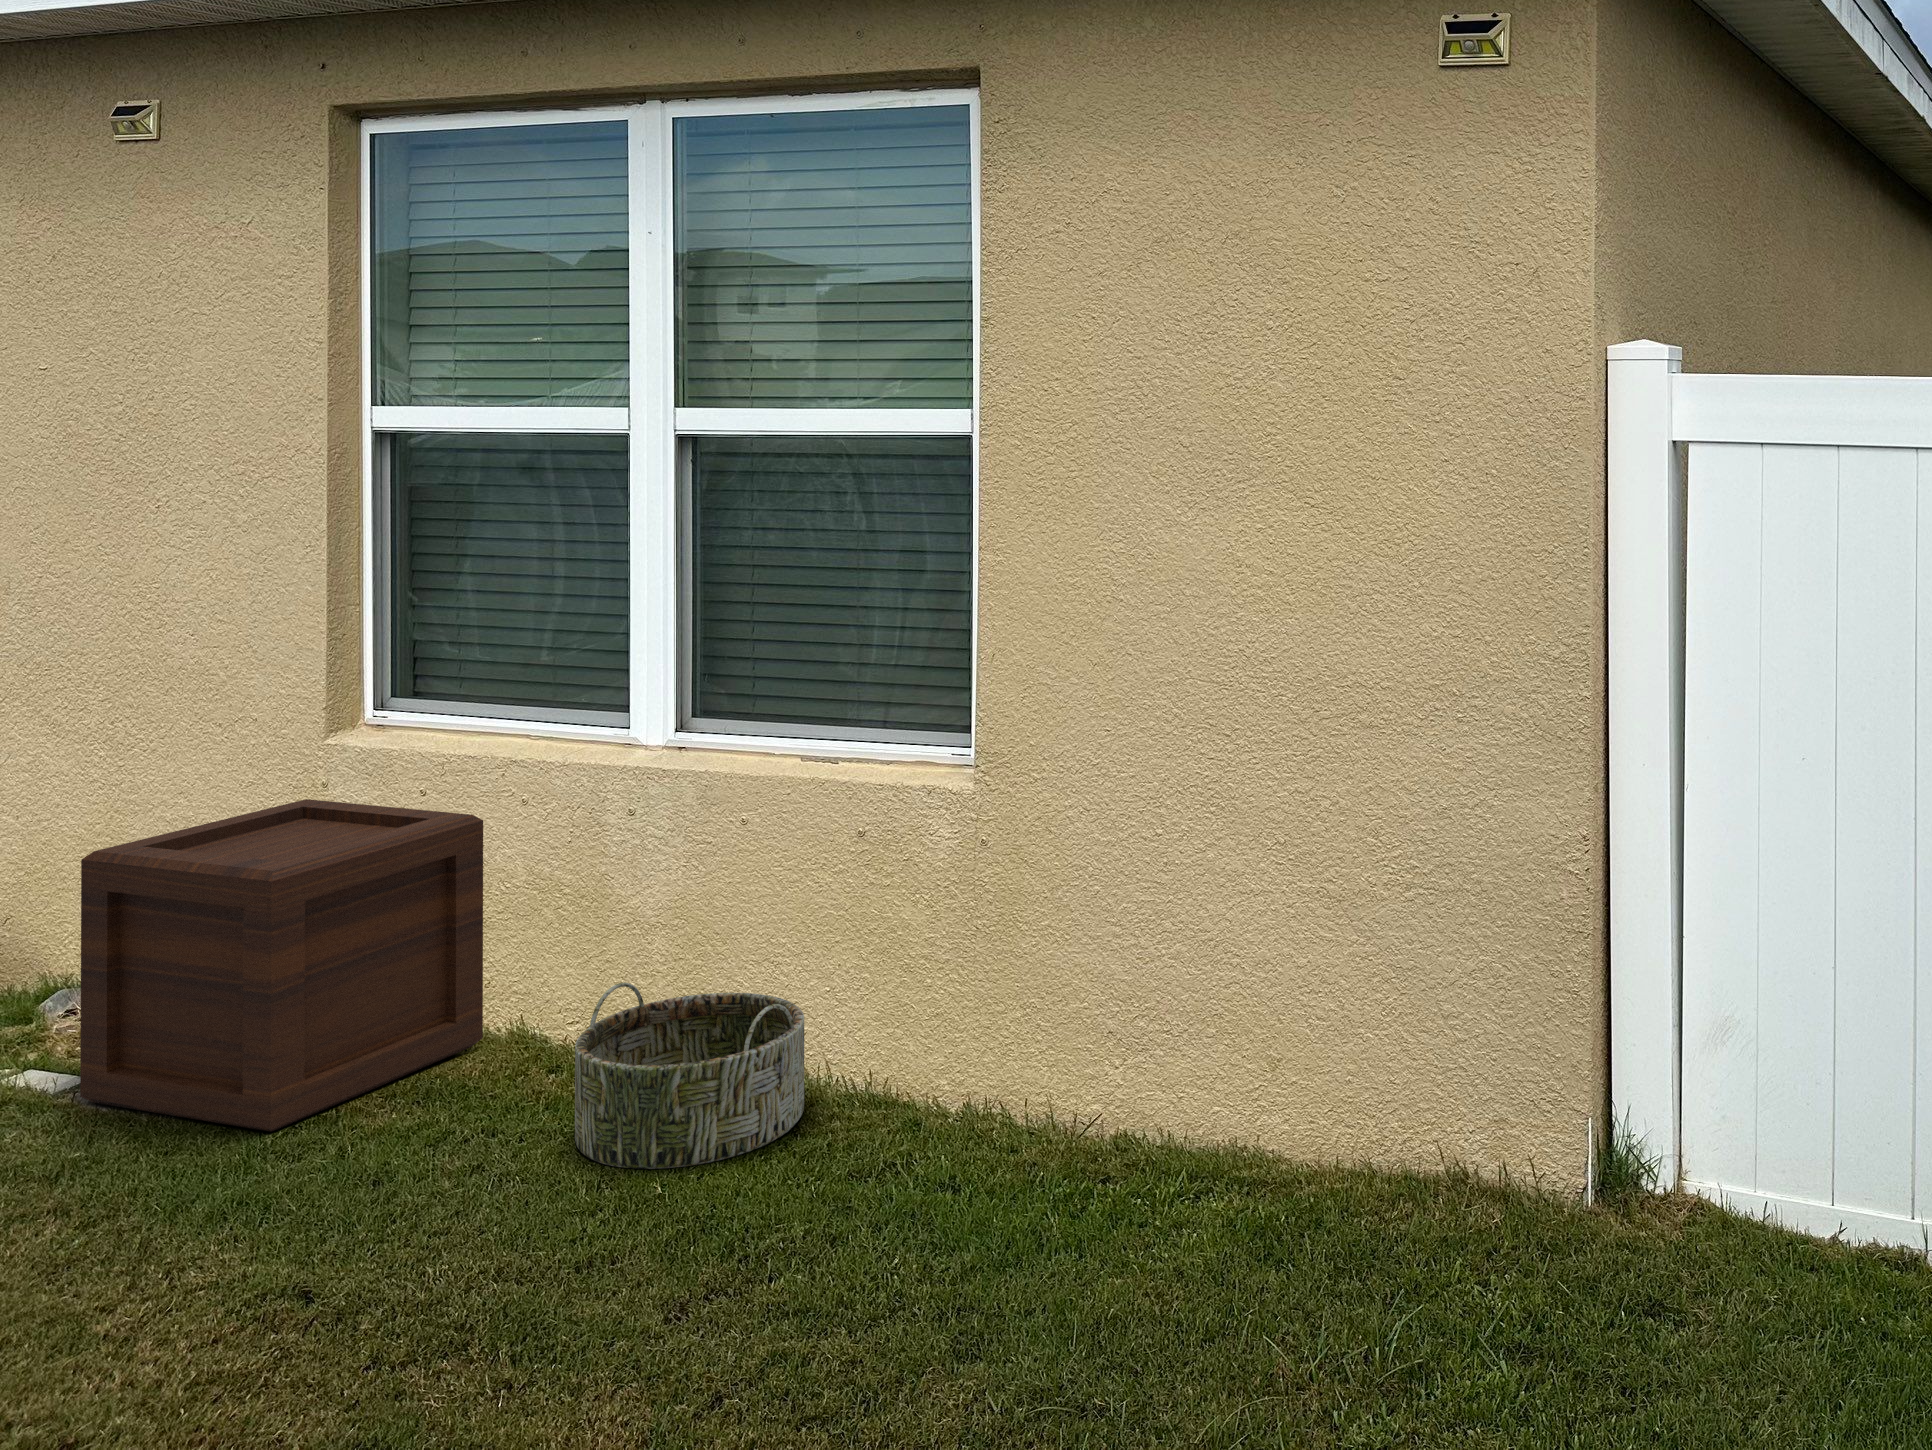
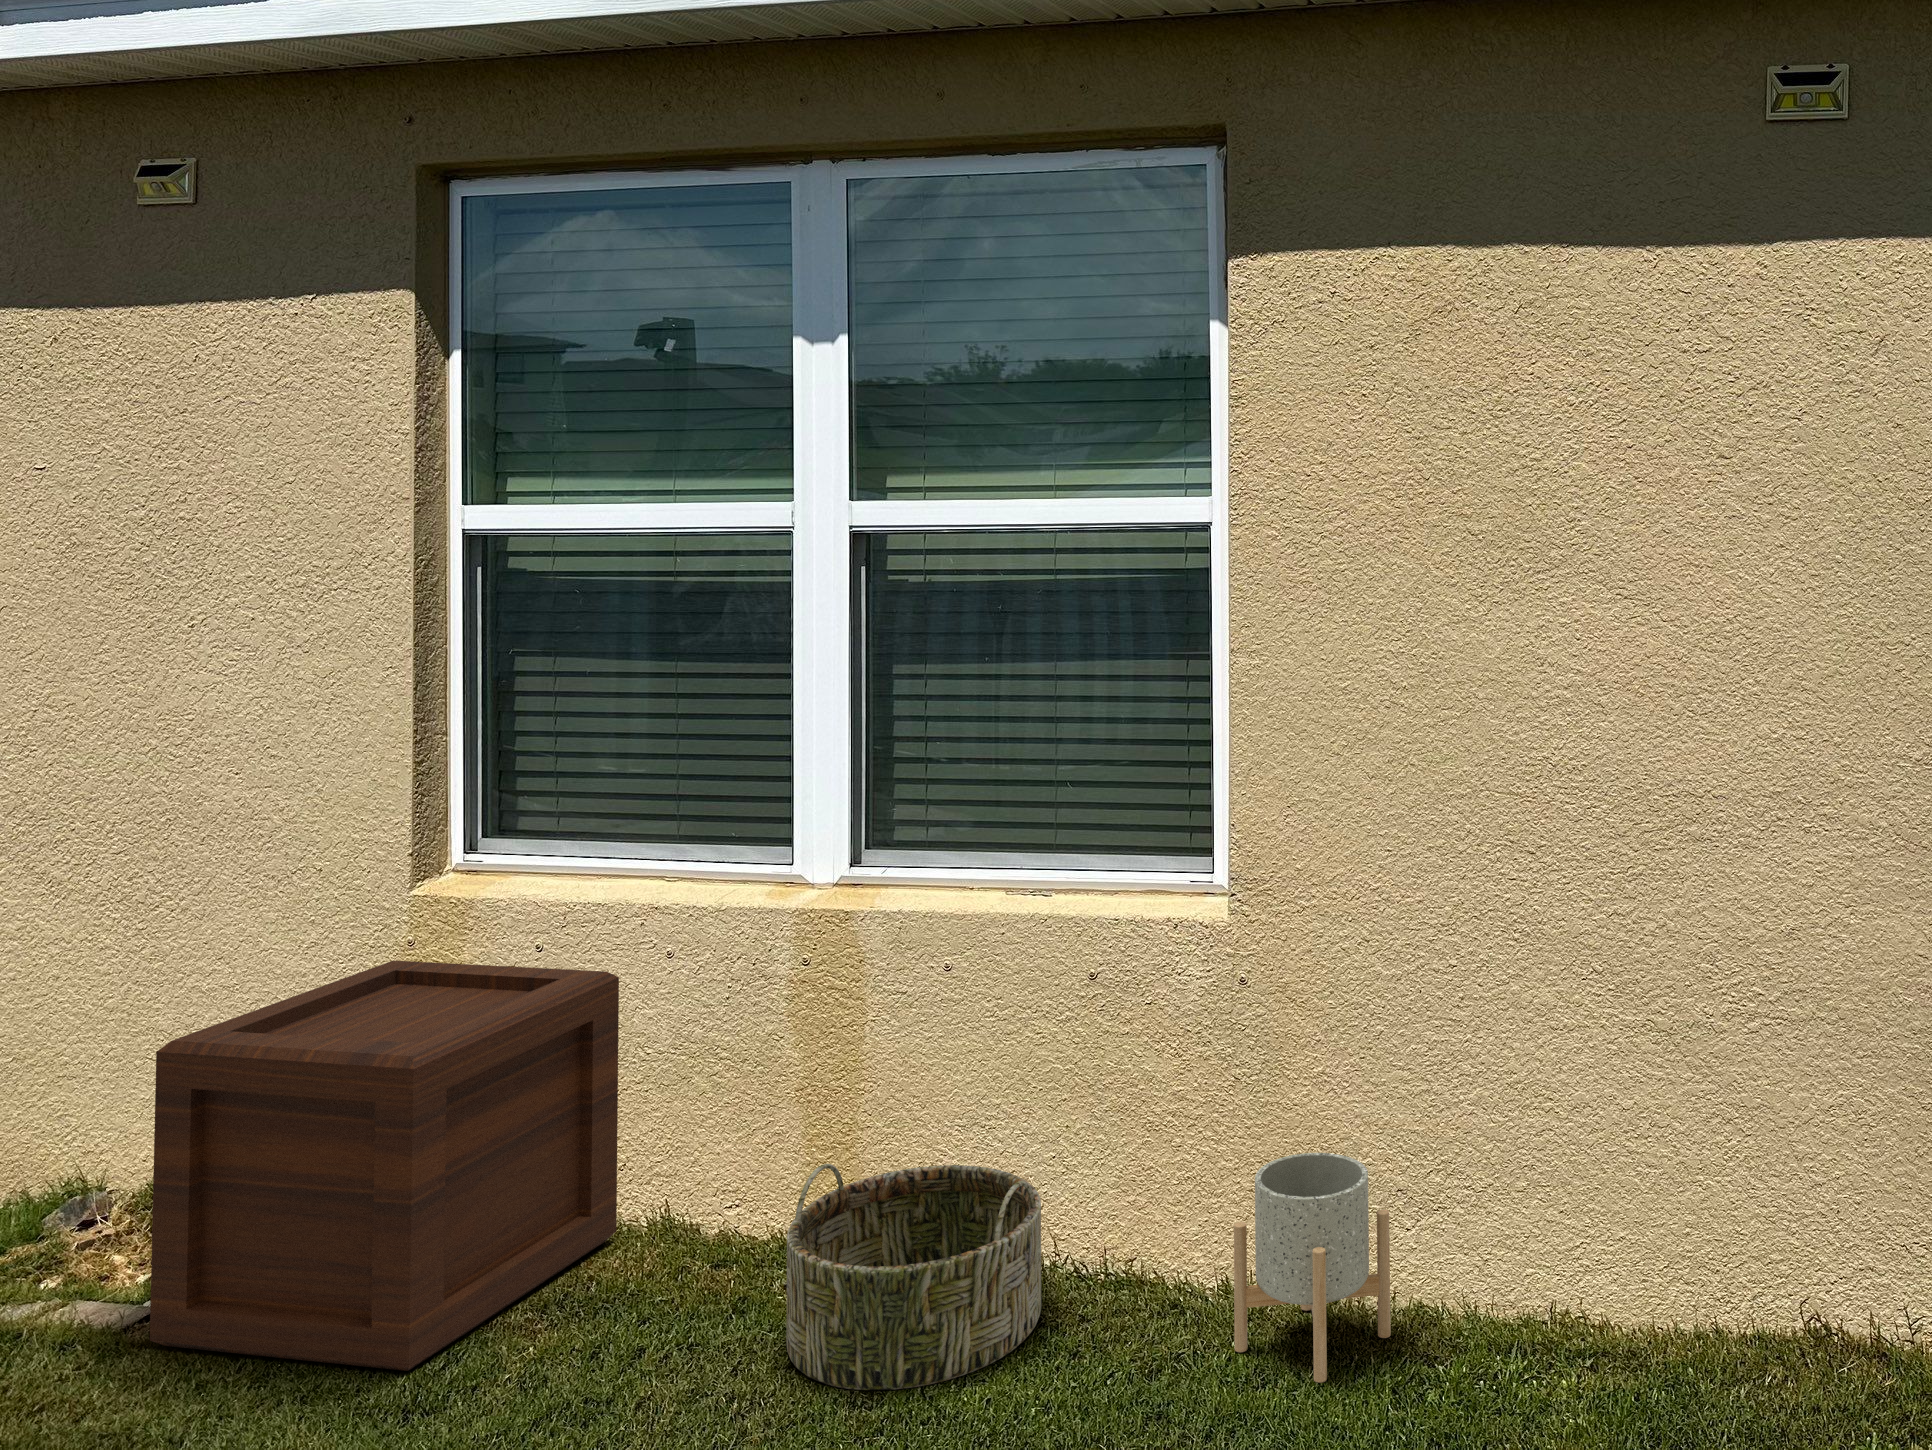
planter: none [946,994,1086,1186] -> present [1234,1153,1391,1383]

